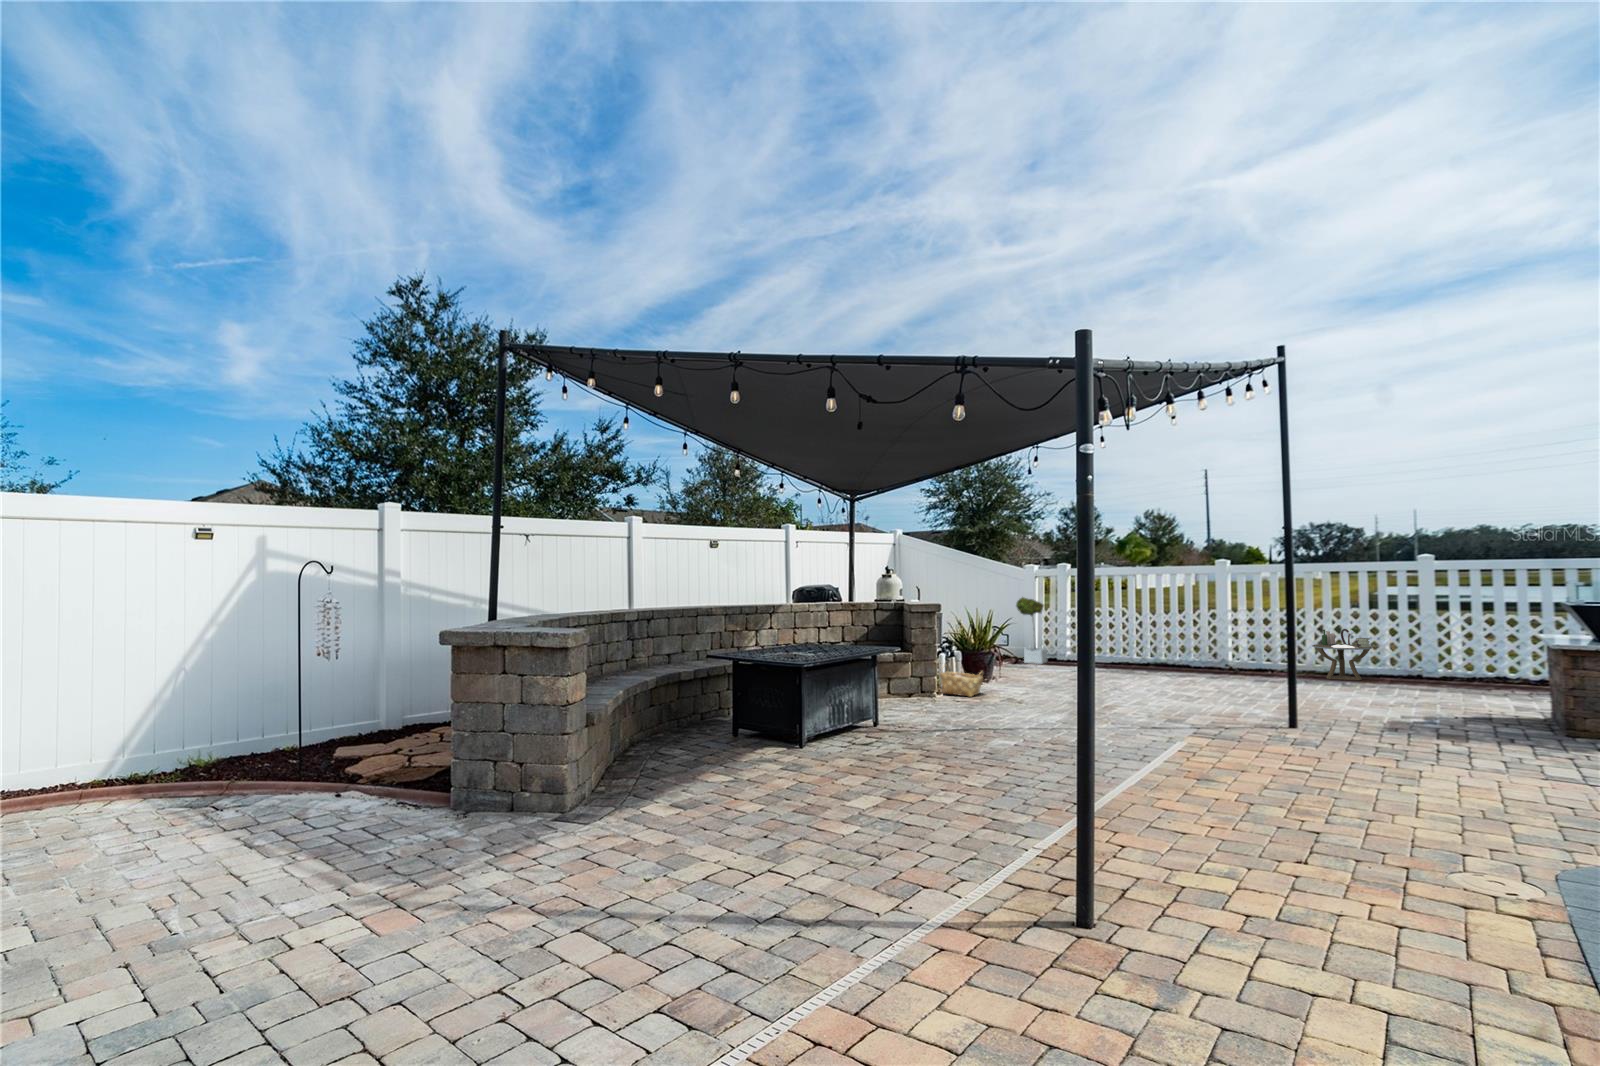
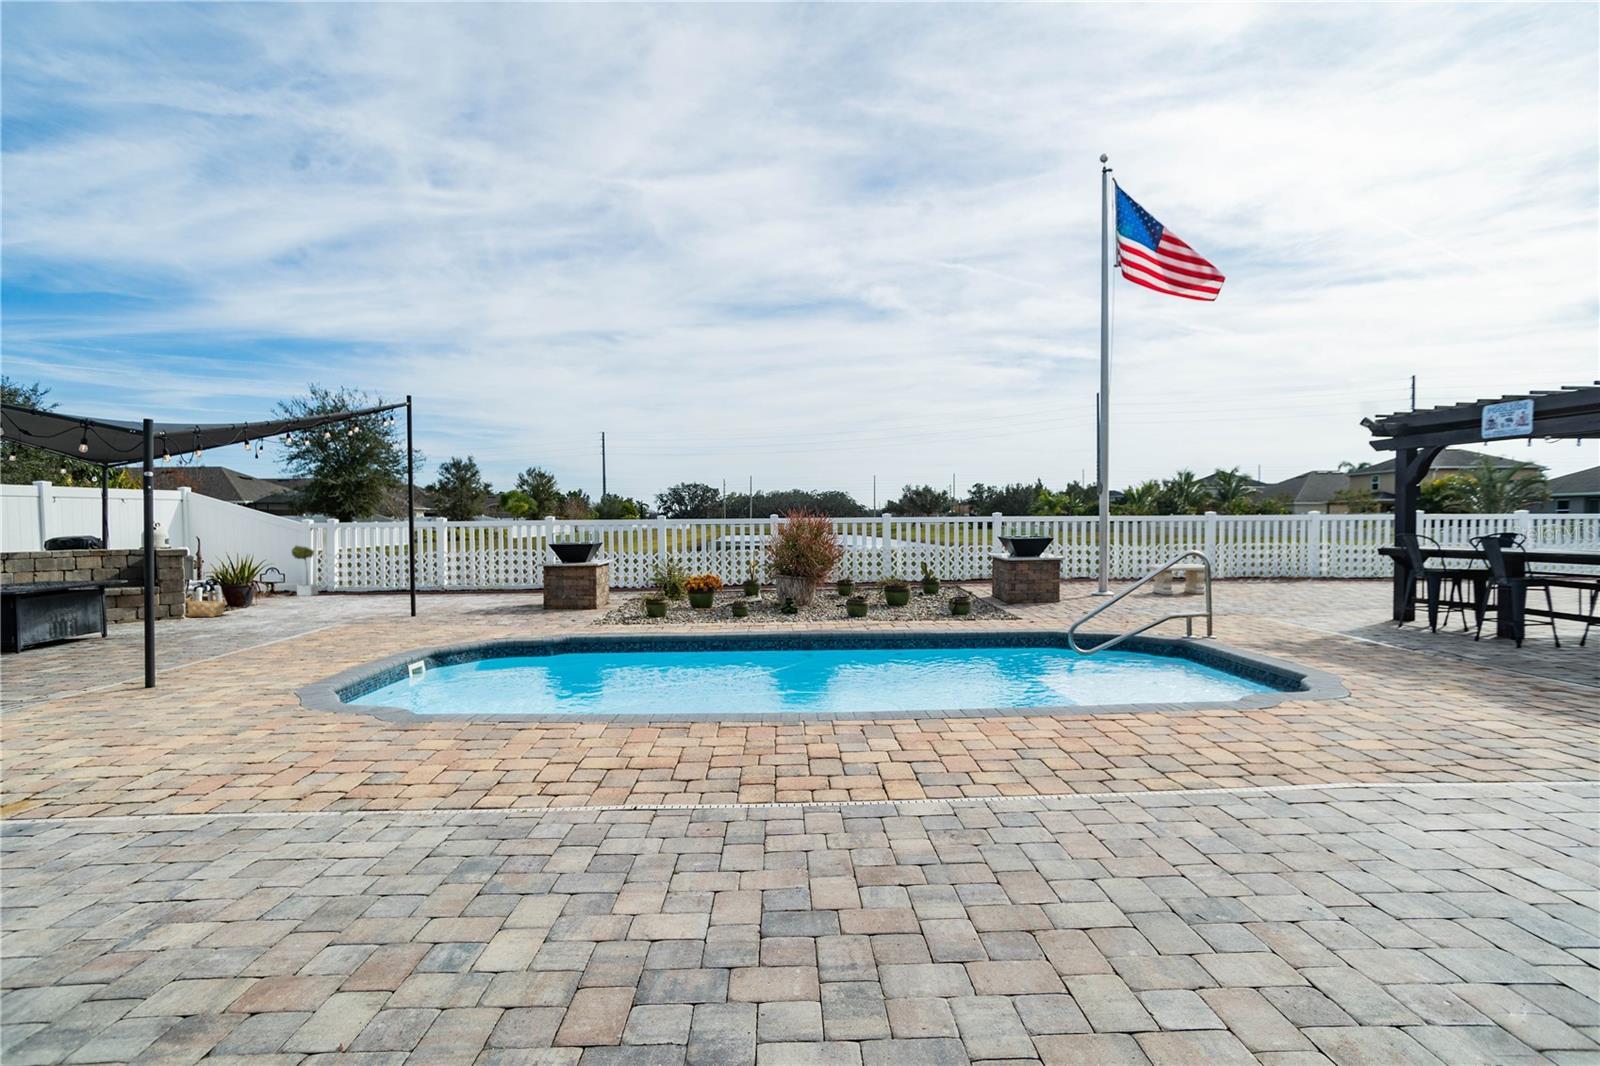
side table: present [1312,629,1372,680] -> none [489,562,521,593]

